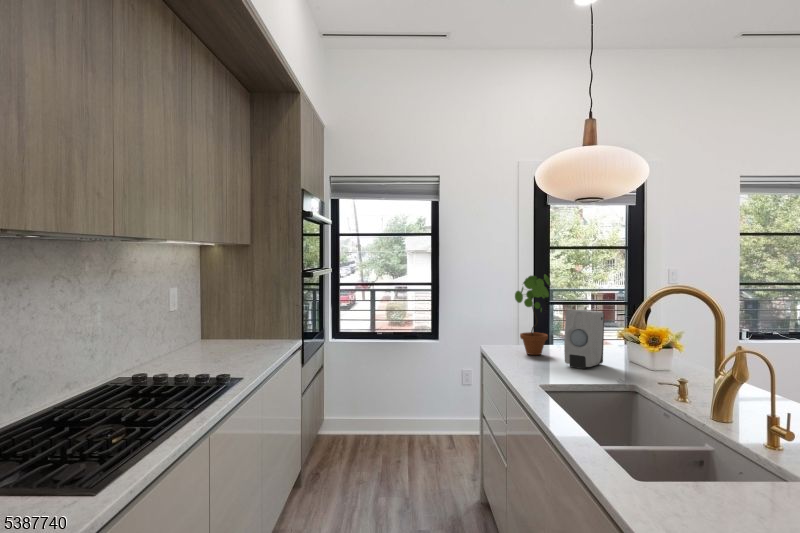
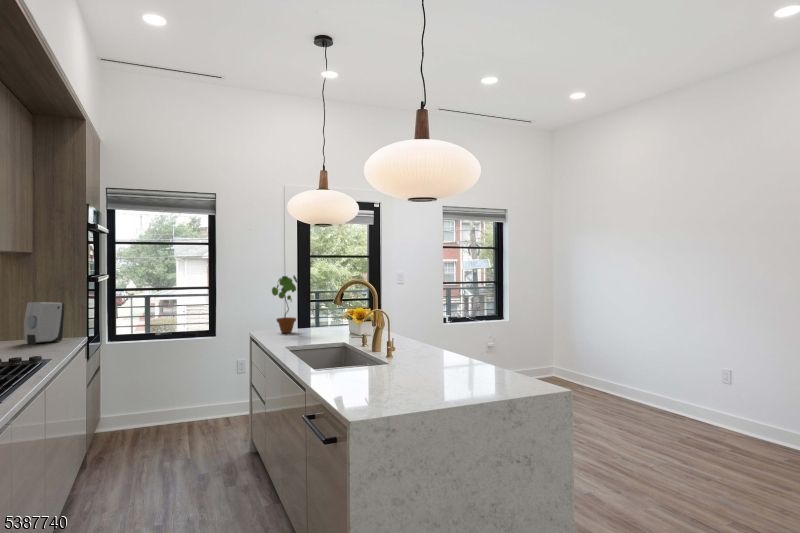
soap dispenser: present [564,310,604,369] -> present [24,302,64,344]

